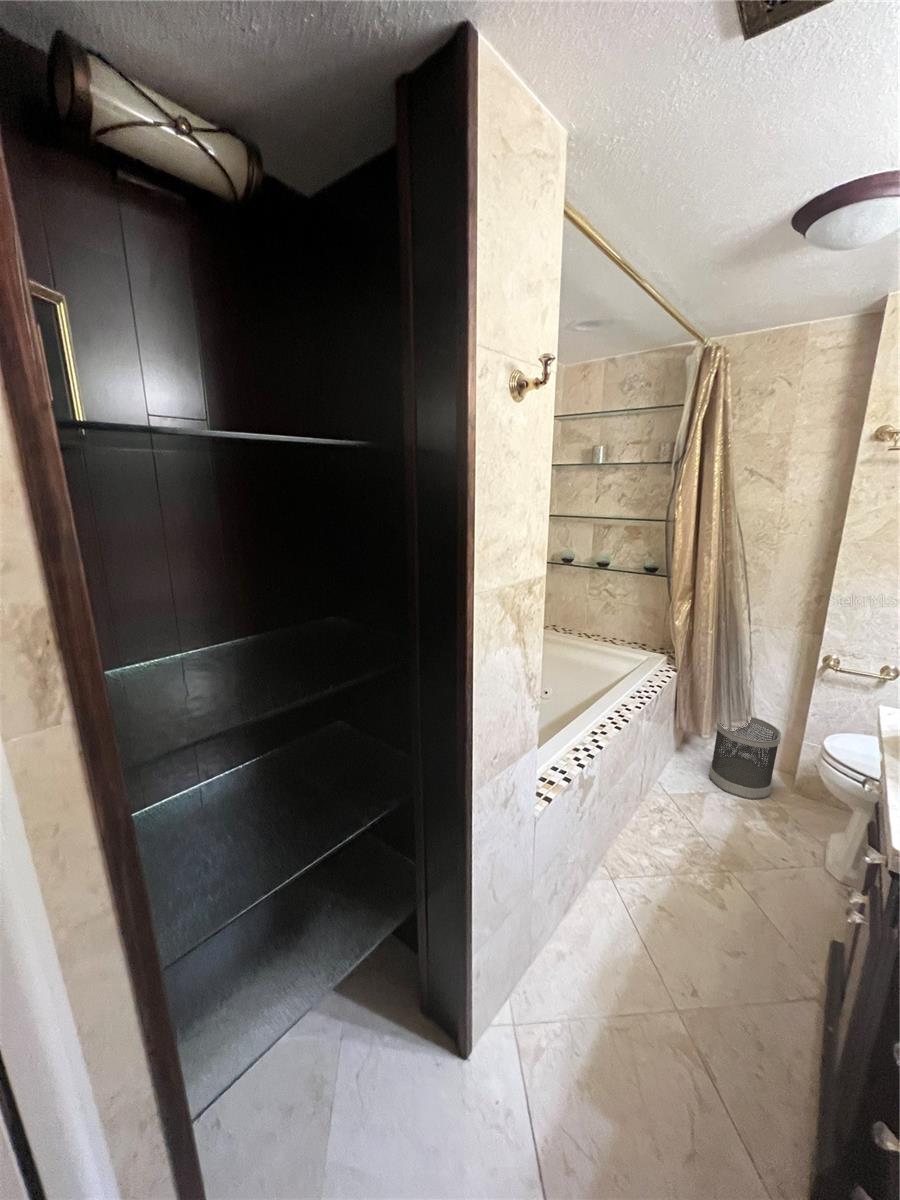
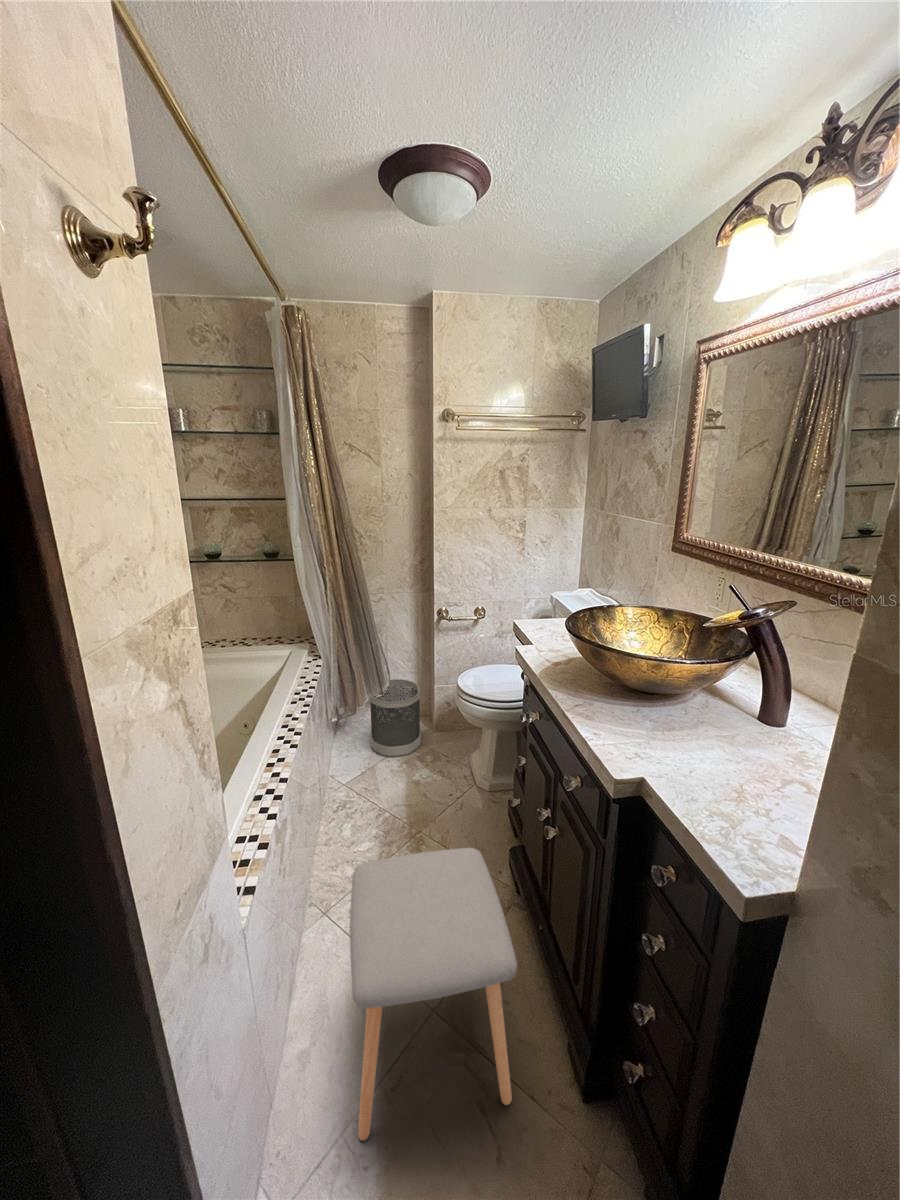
stool: none [581,840,770,1149] -> present [350,848,517,1142]

